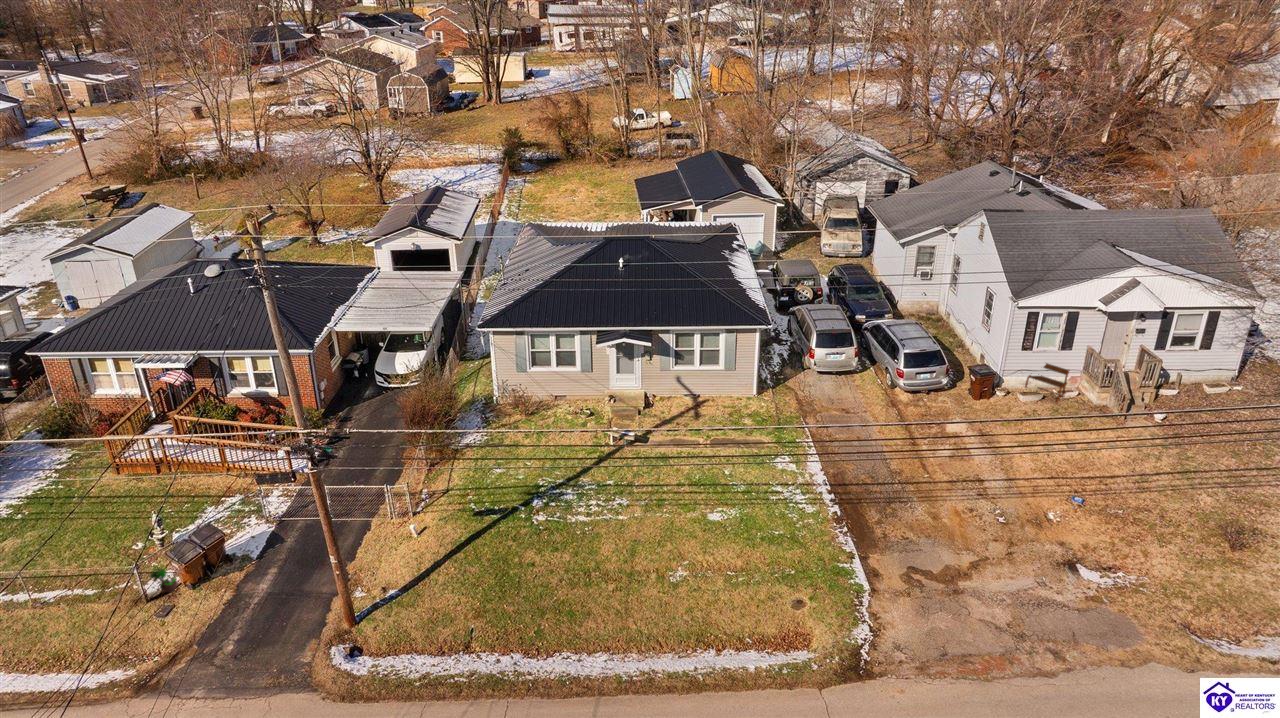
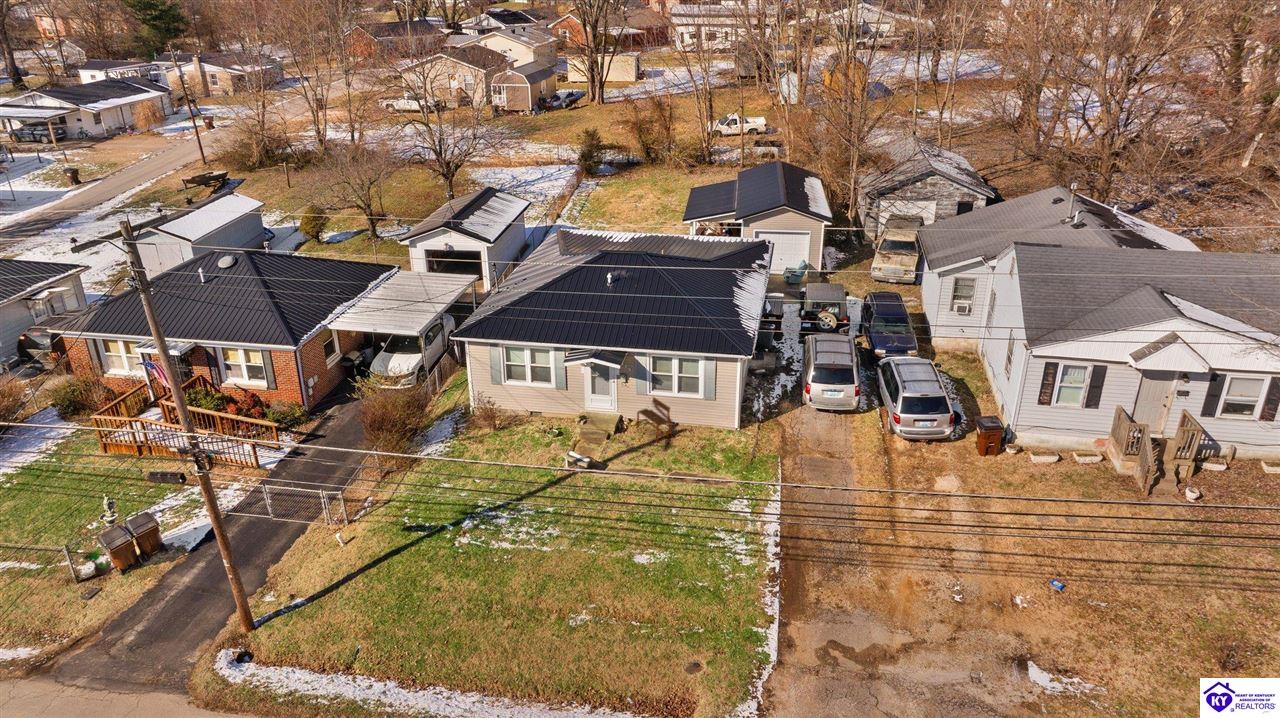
bench: present [1025,363,1070,404] -> present [637,397,672,441]

